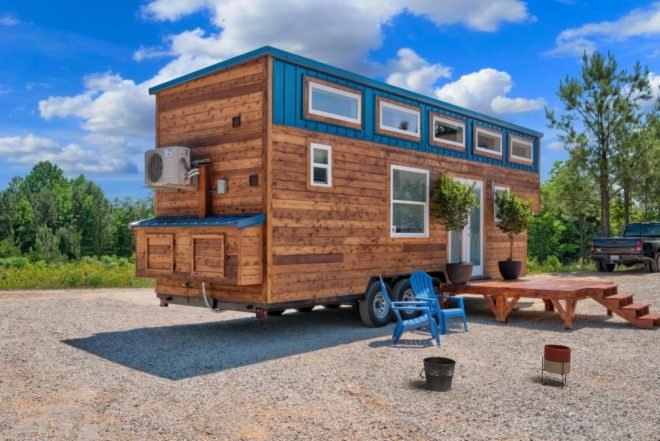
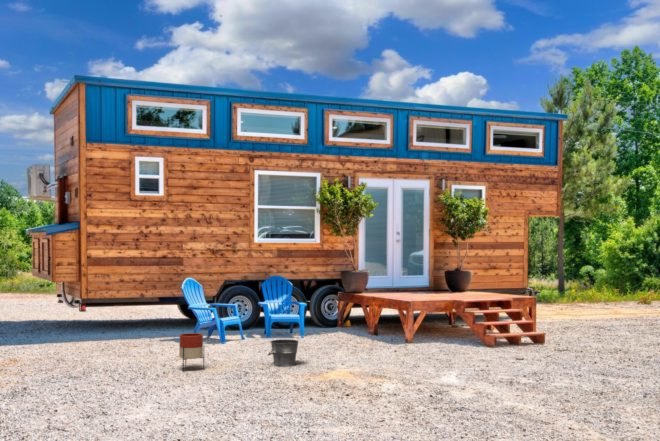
bucket: present [420,357,456,391] -> present [268,339,298,367]

